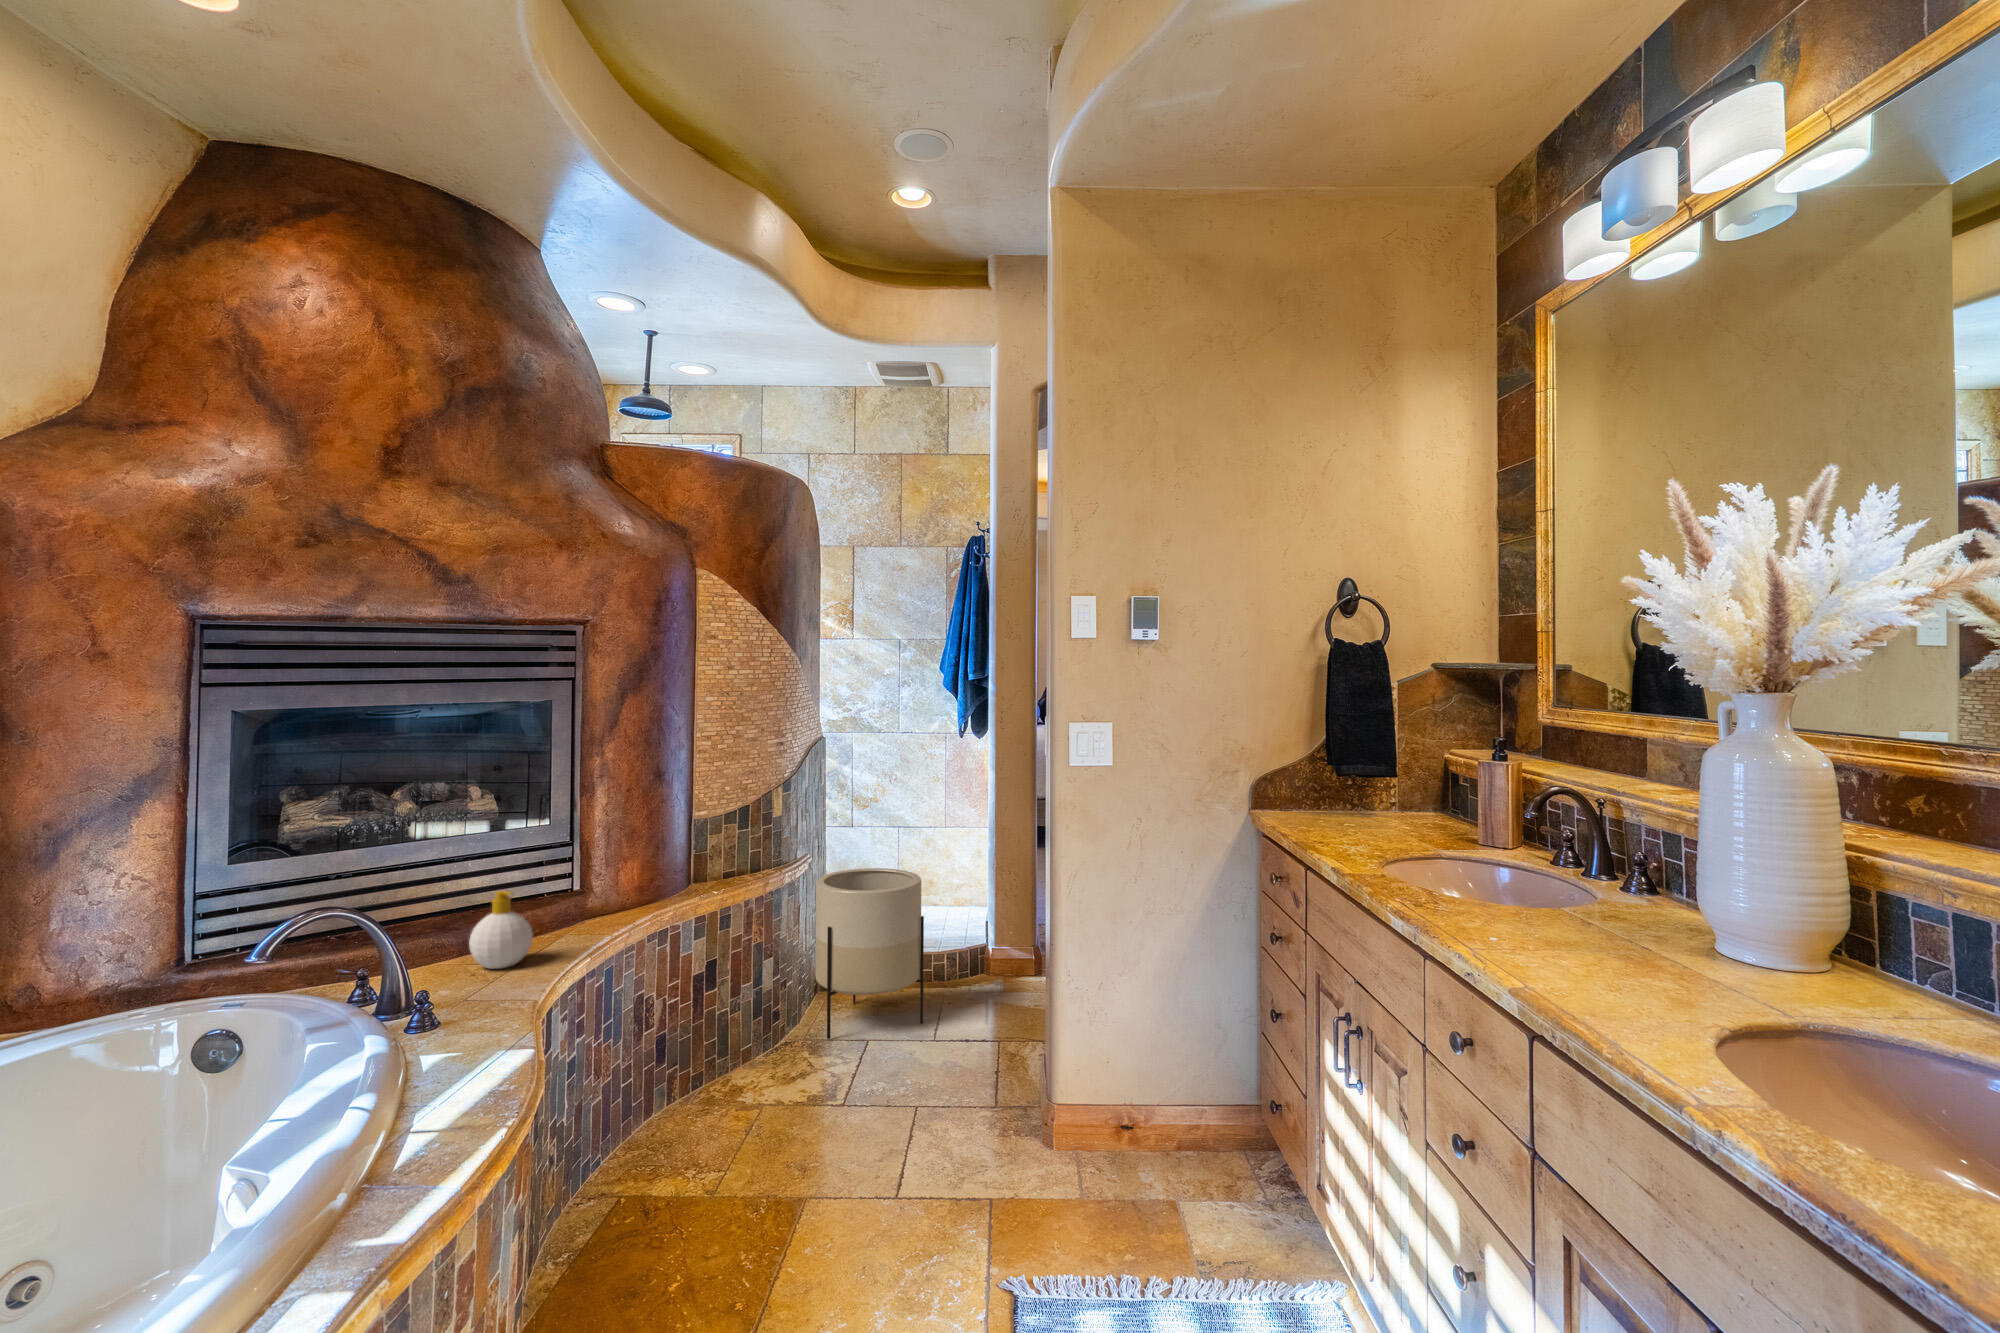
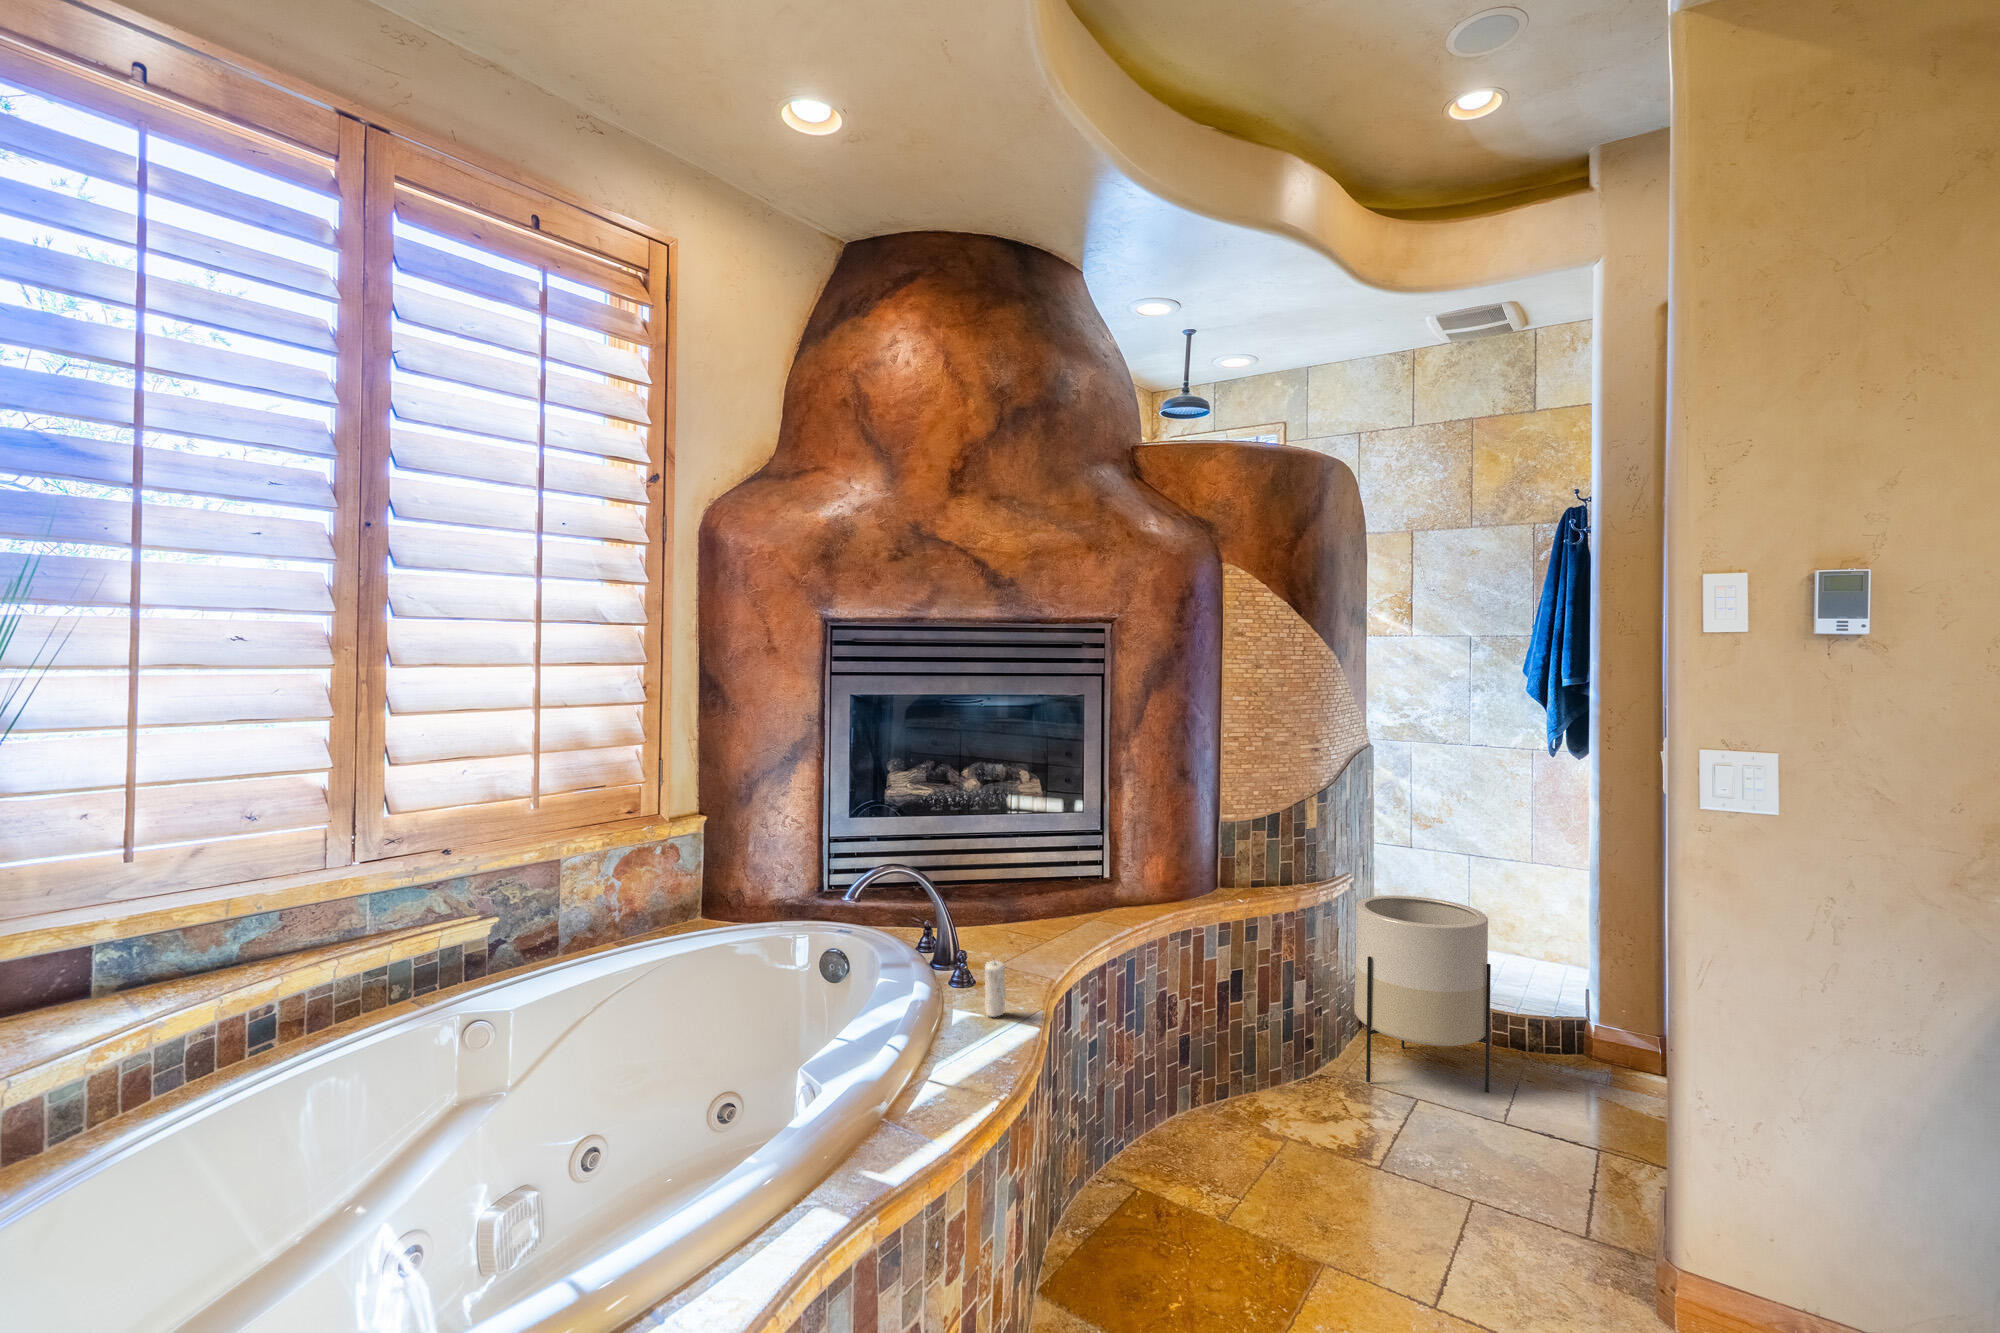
soap bottle: present [469,891,533,969] -> none [1011,870,1062,942]
candle: none [460,984,486,1053] -> present [985,960,1006,1017]

